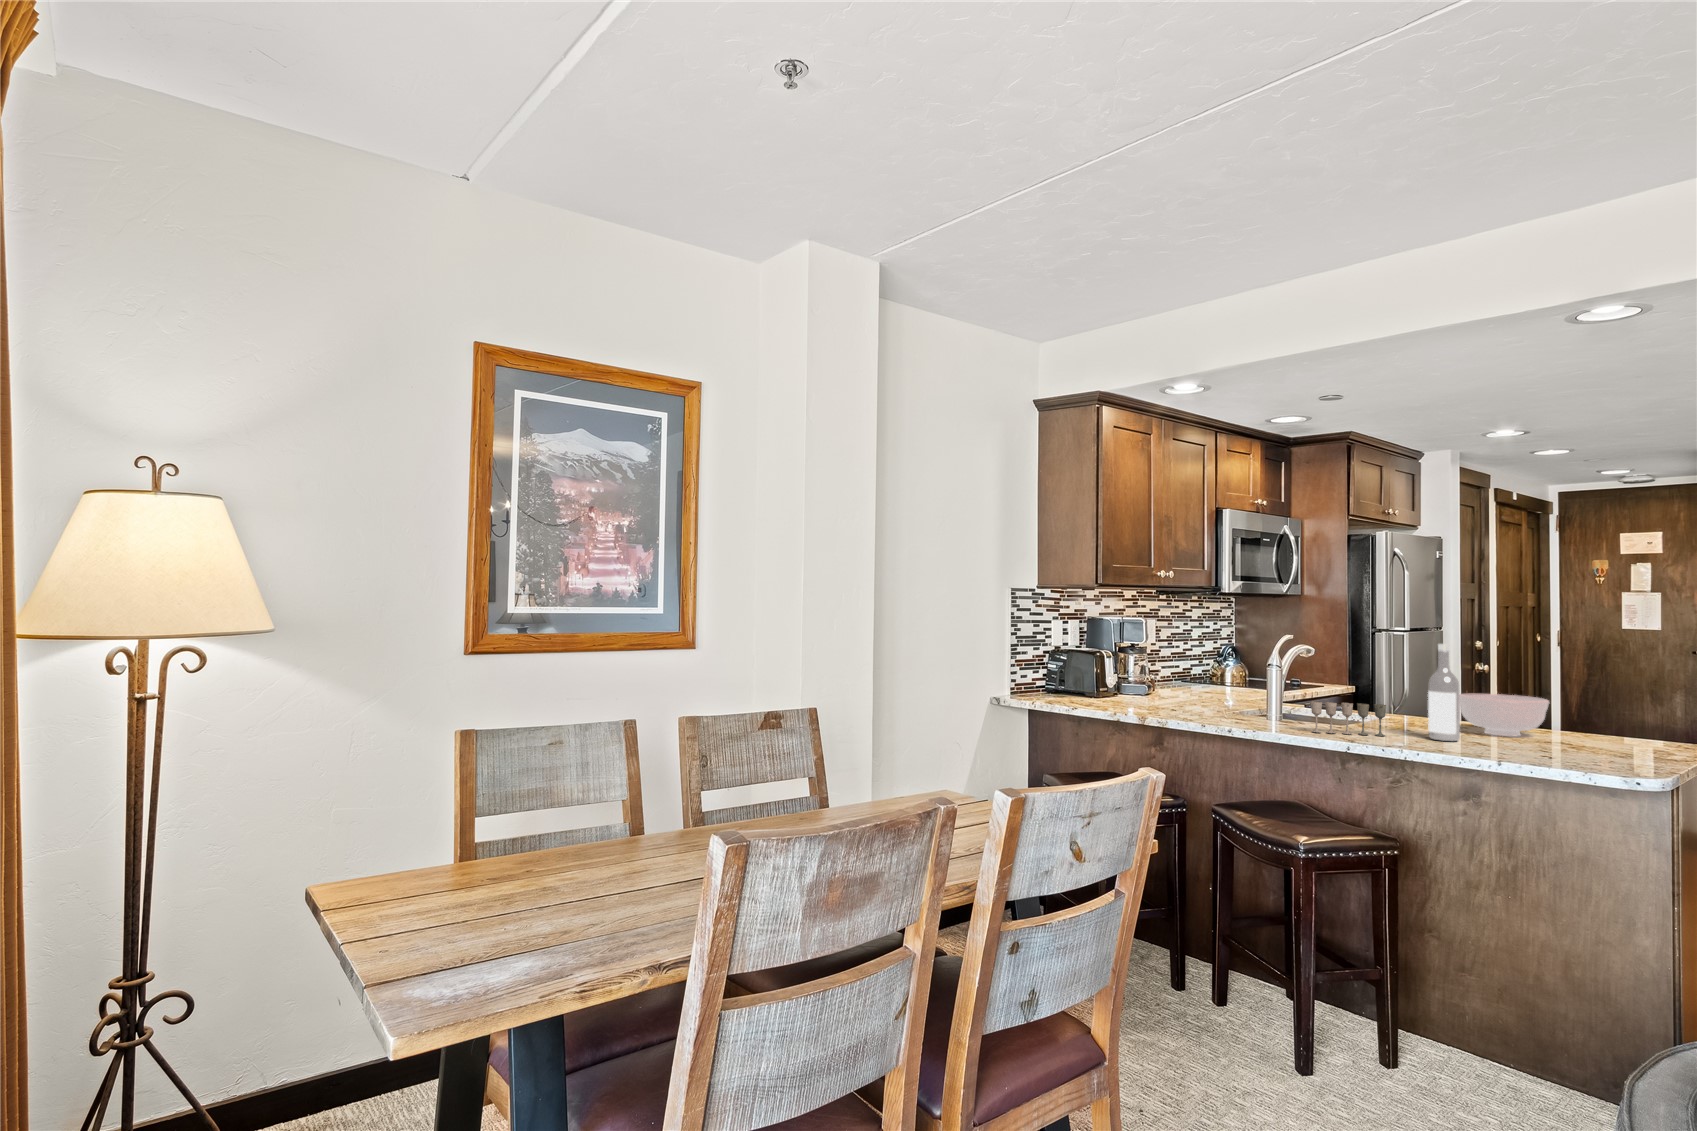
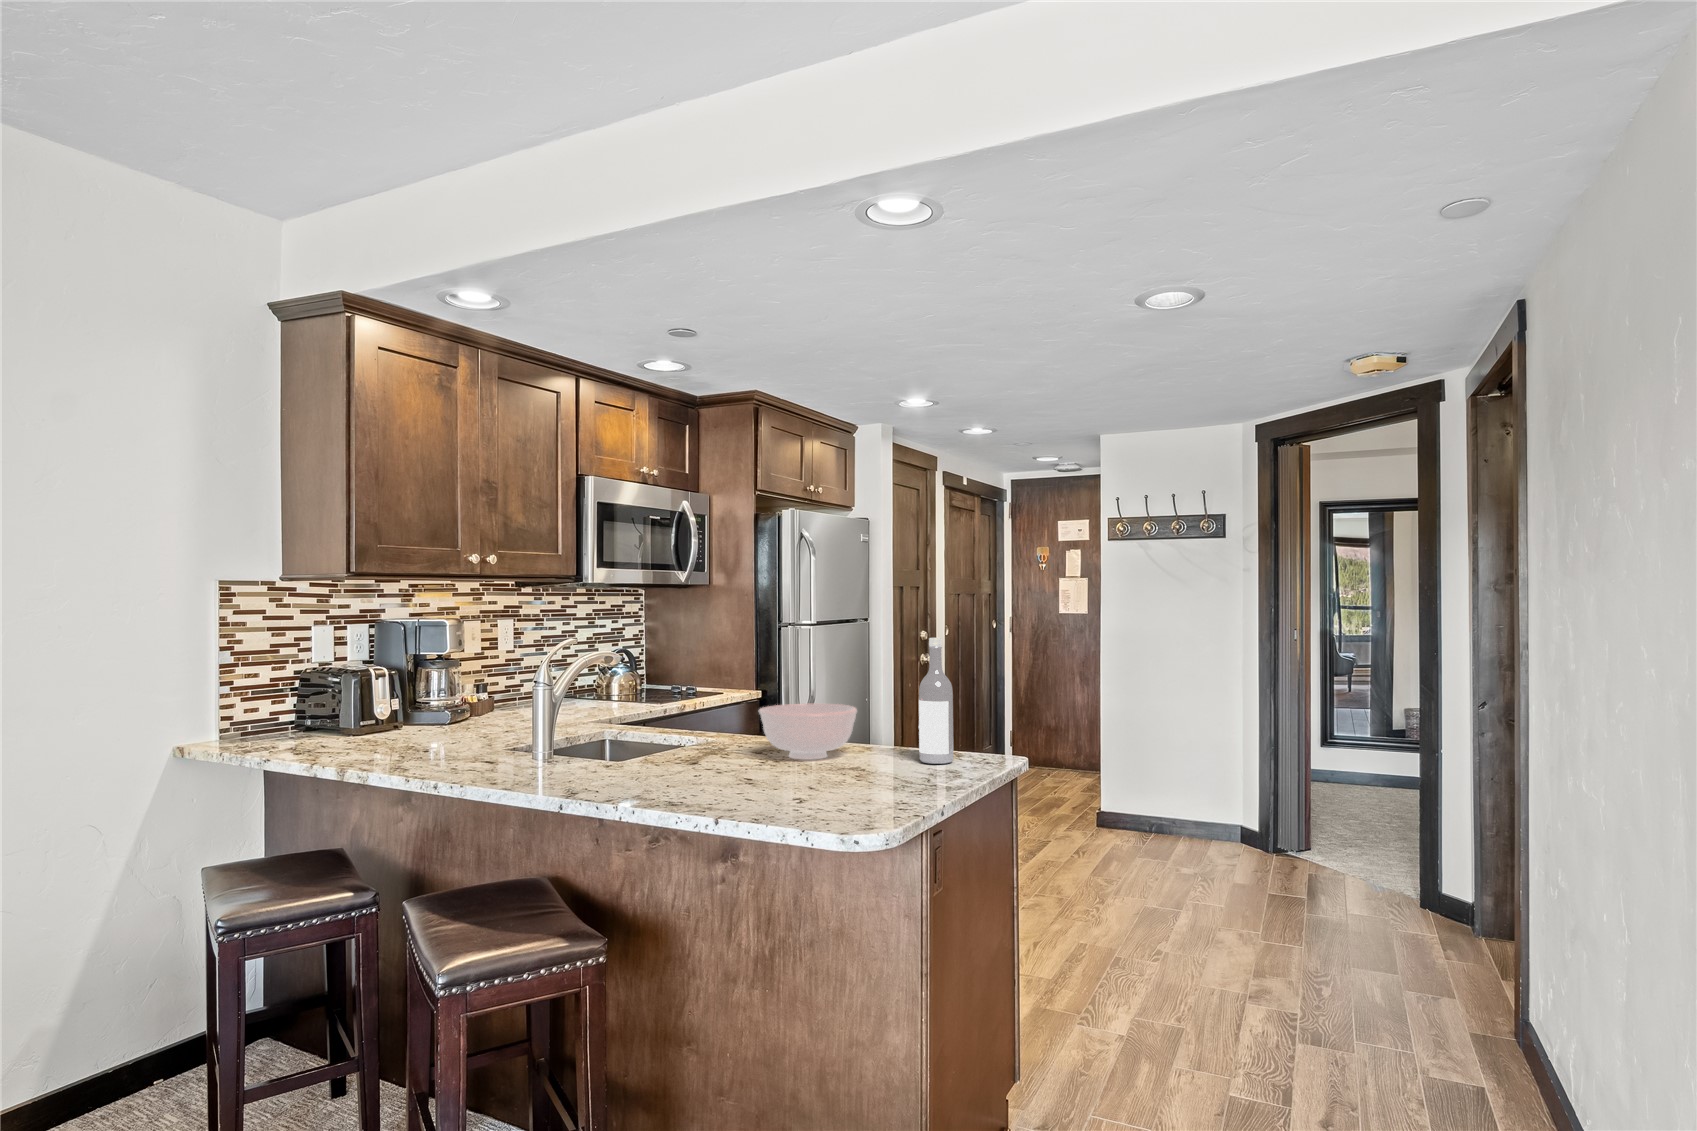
wine bottle: present [1428,644,1460,741] -> present [919,638,953,764]
wine glass: present [1311,701,1386,736] -> none [554,731,652,778]

